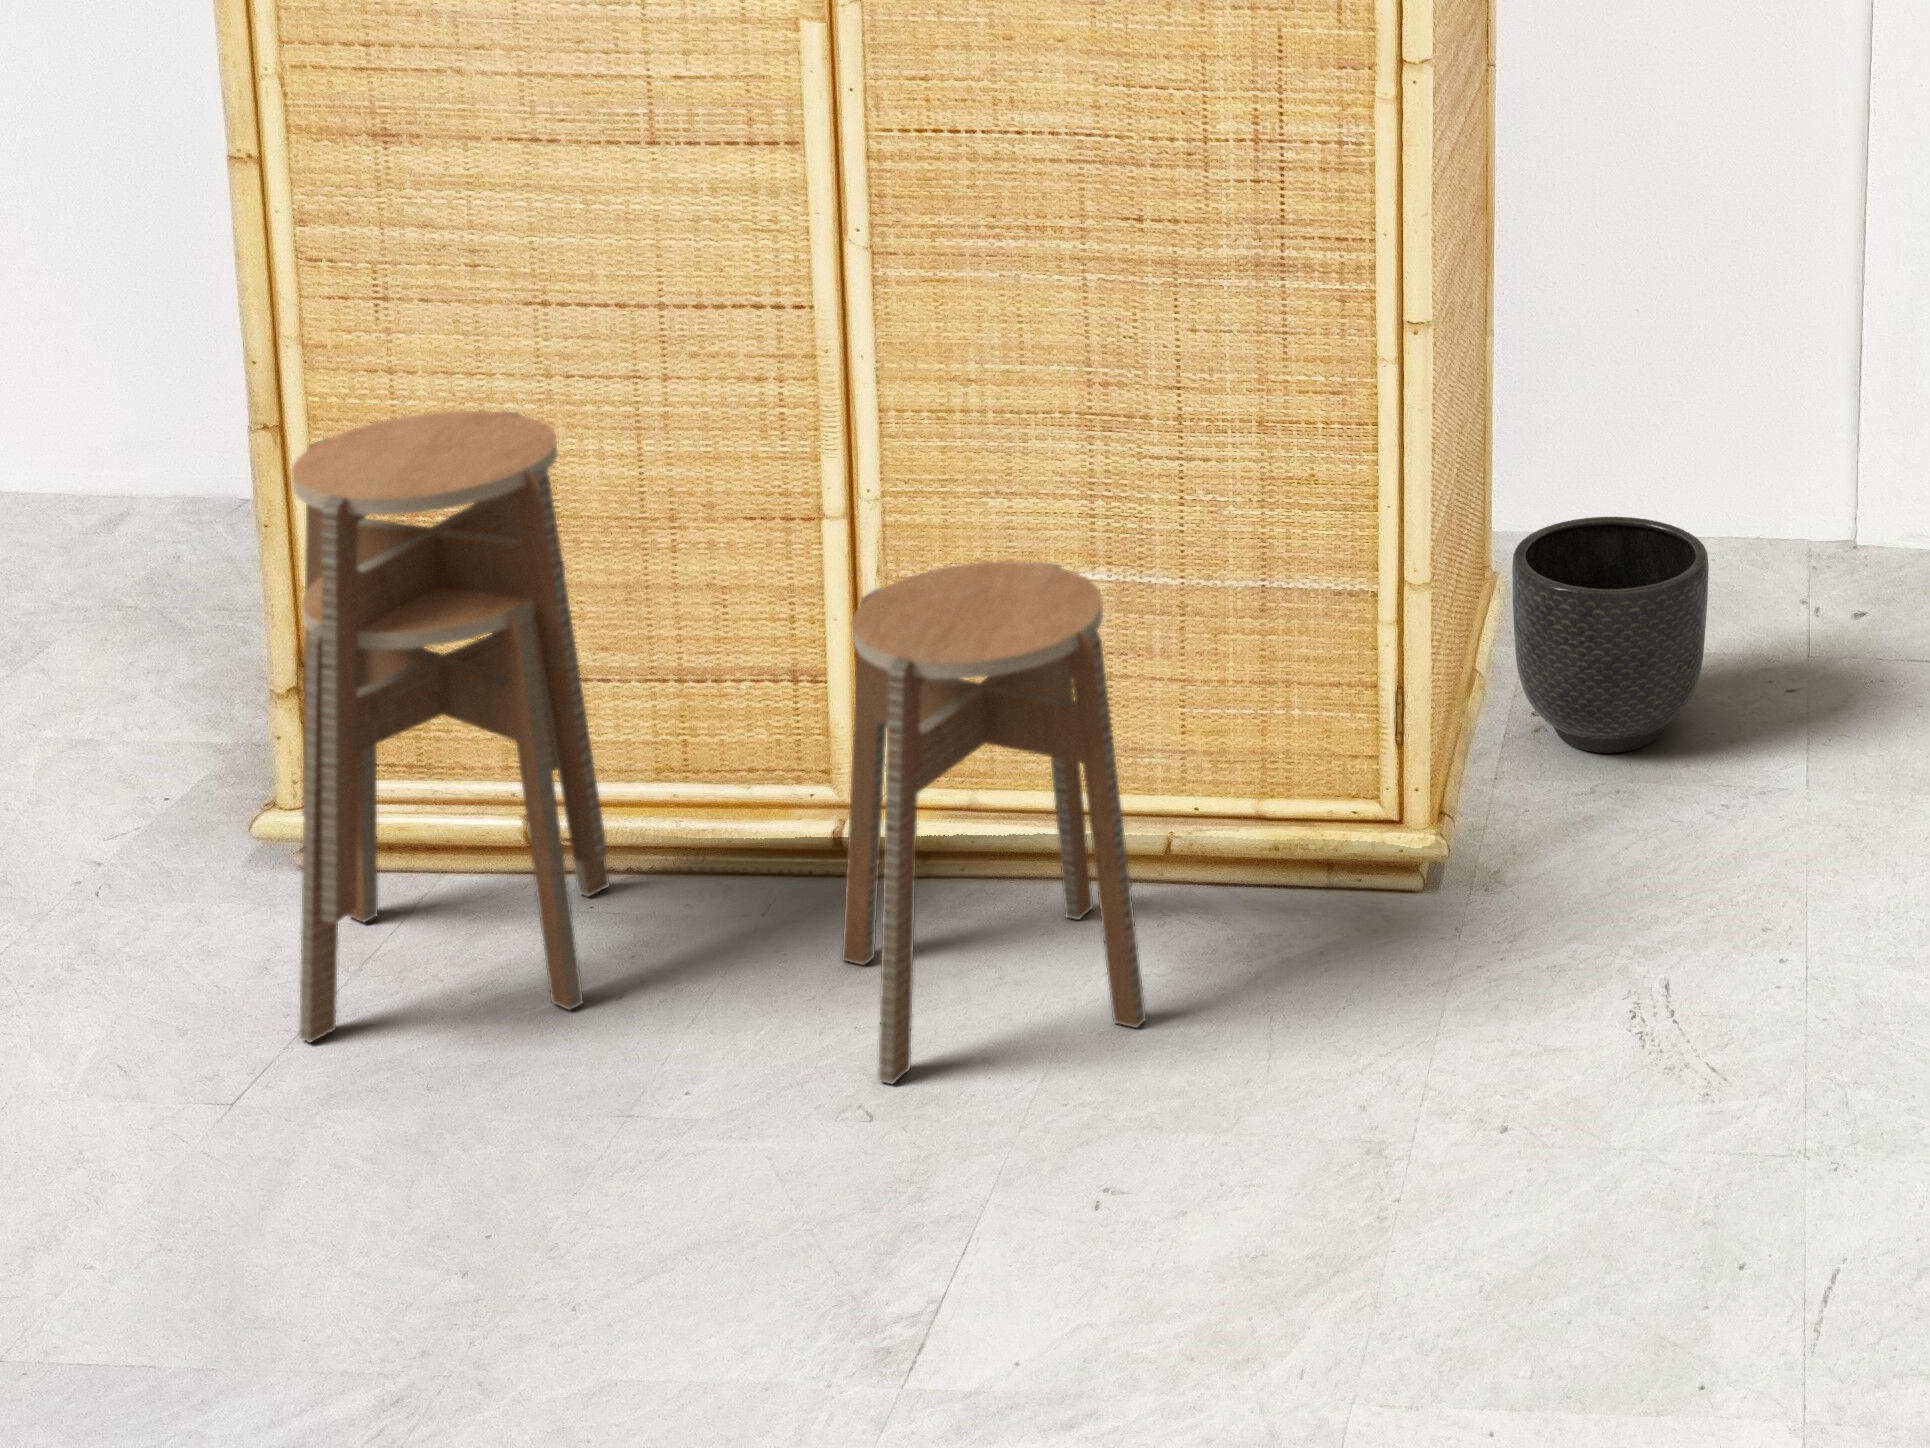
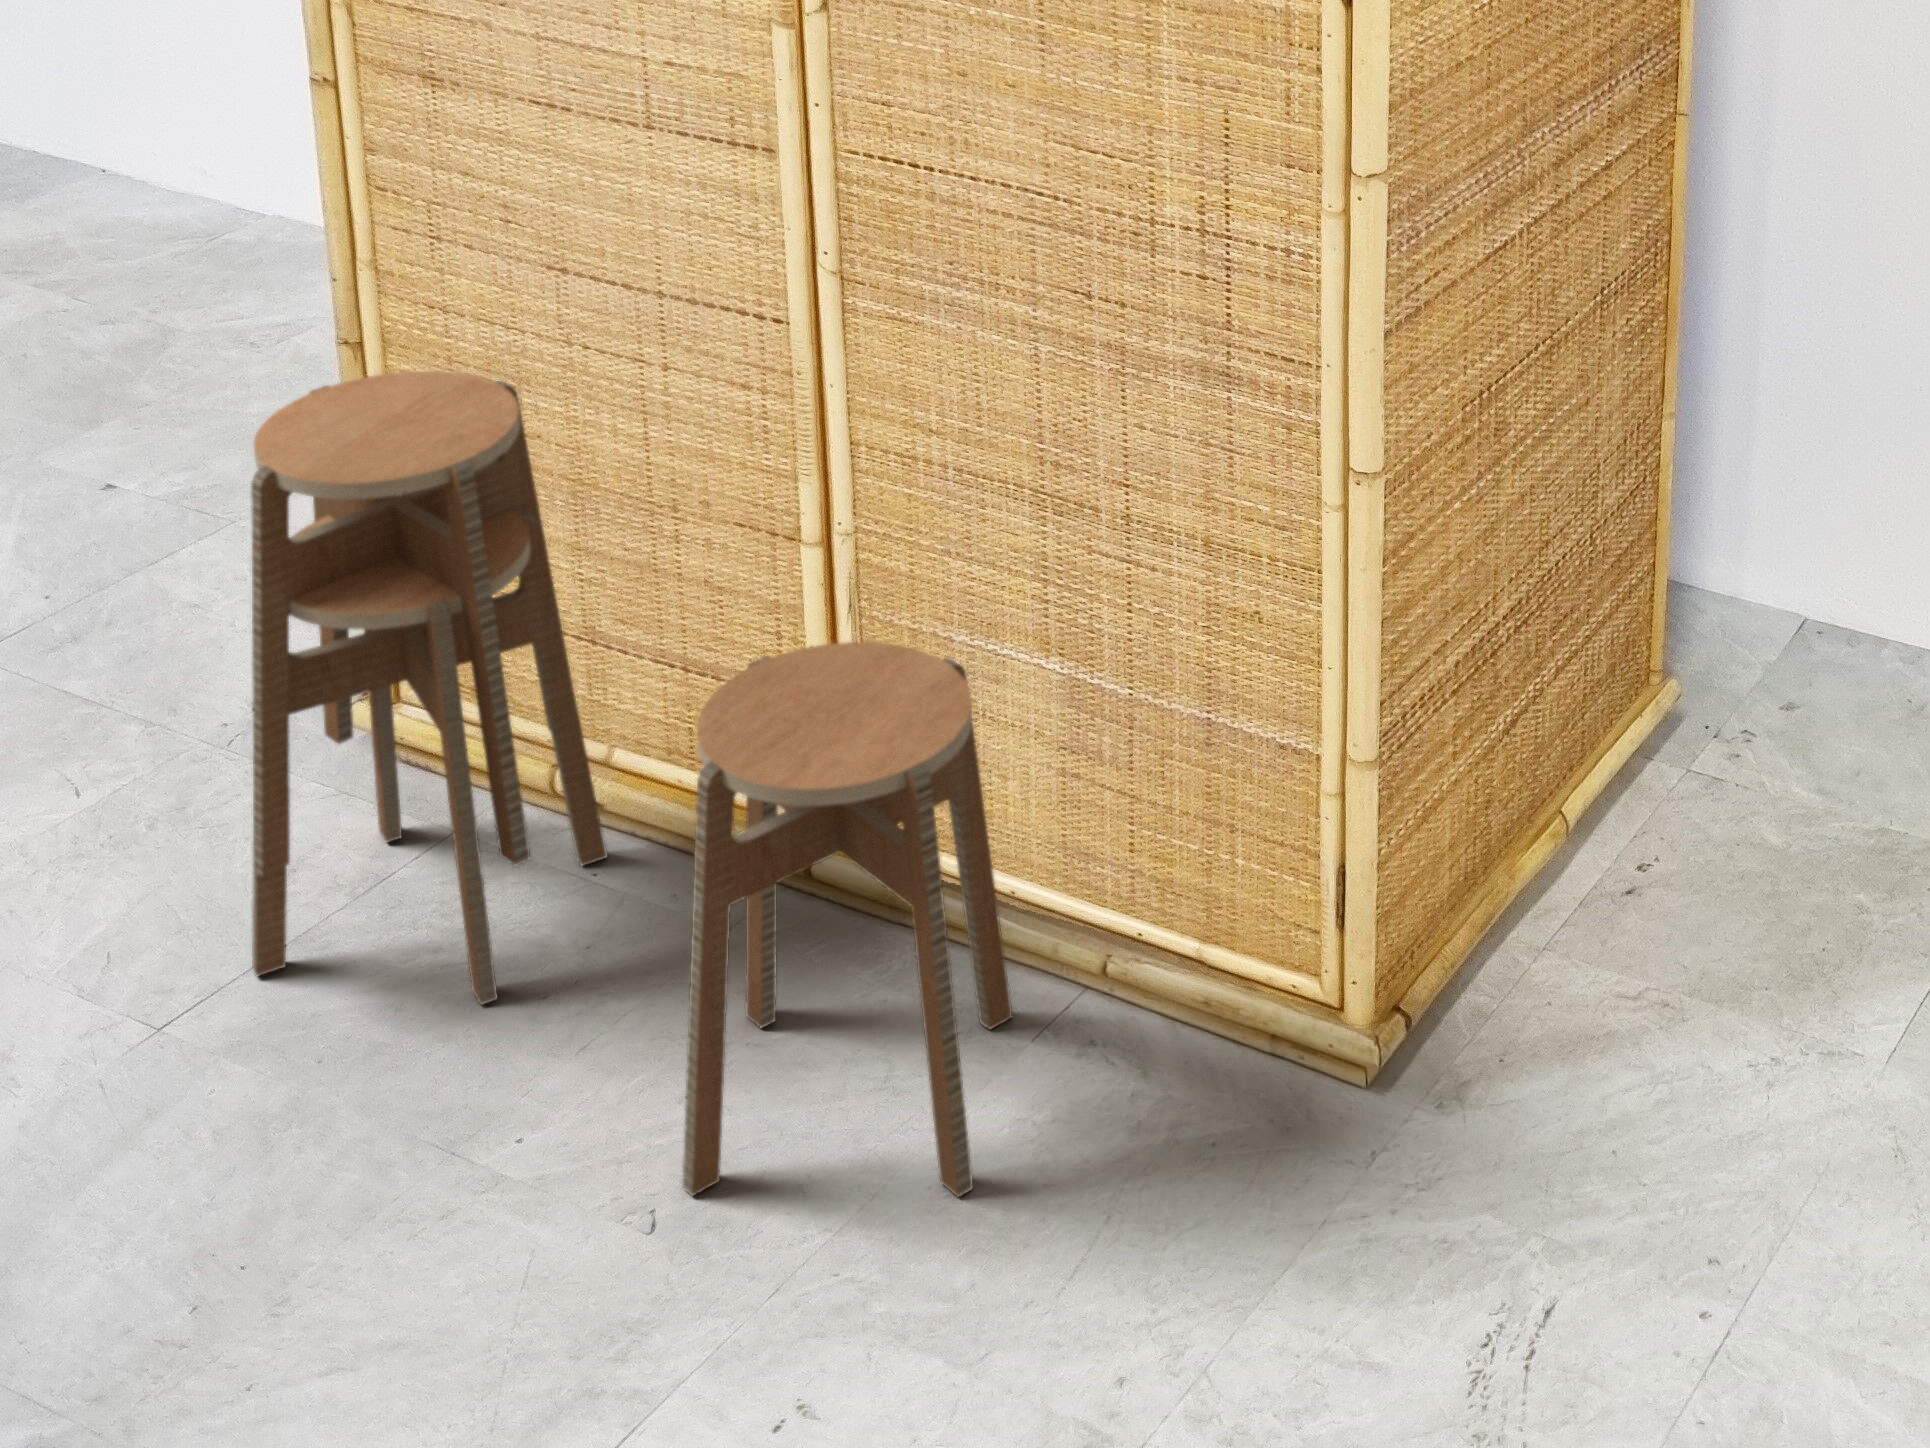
planter: present [1512,517,1709,753] -> none [1571,666,1804,957]

